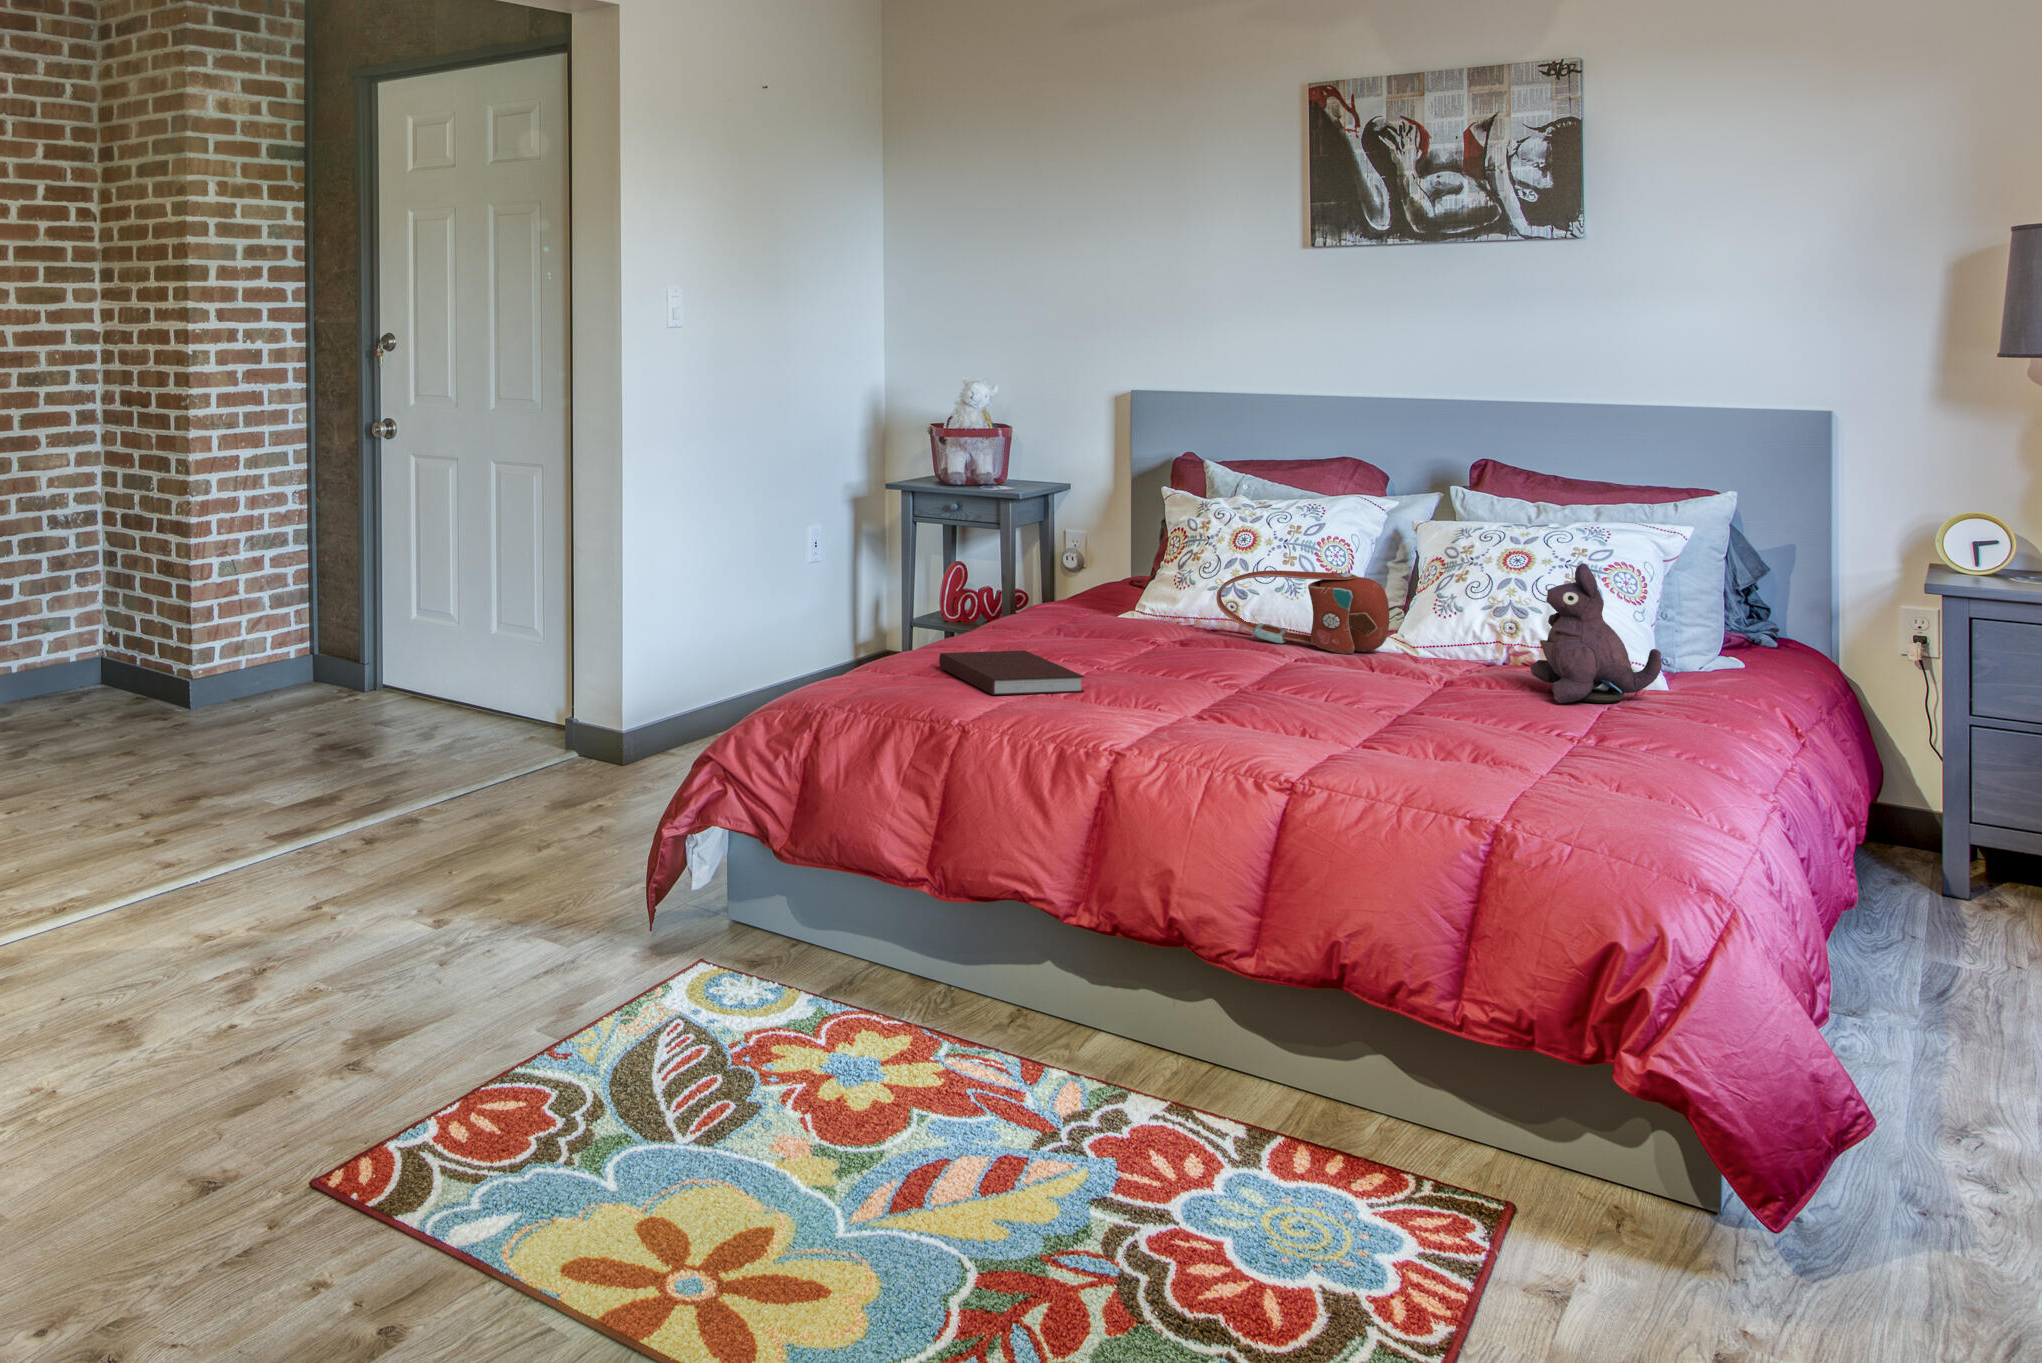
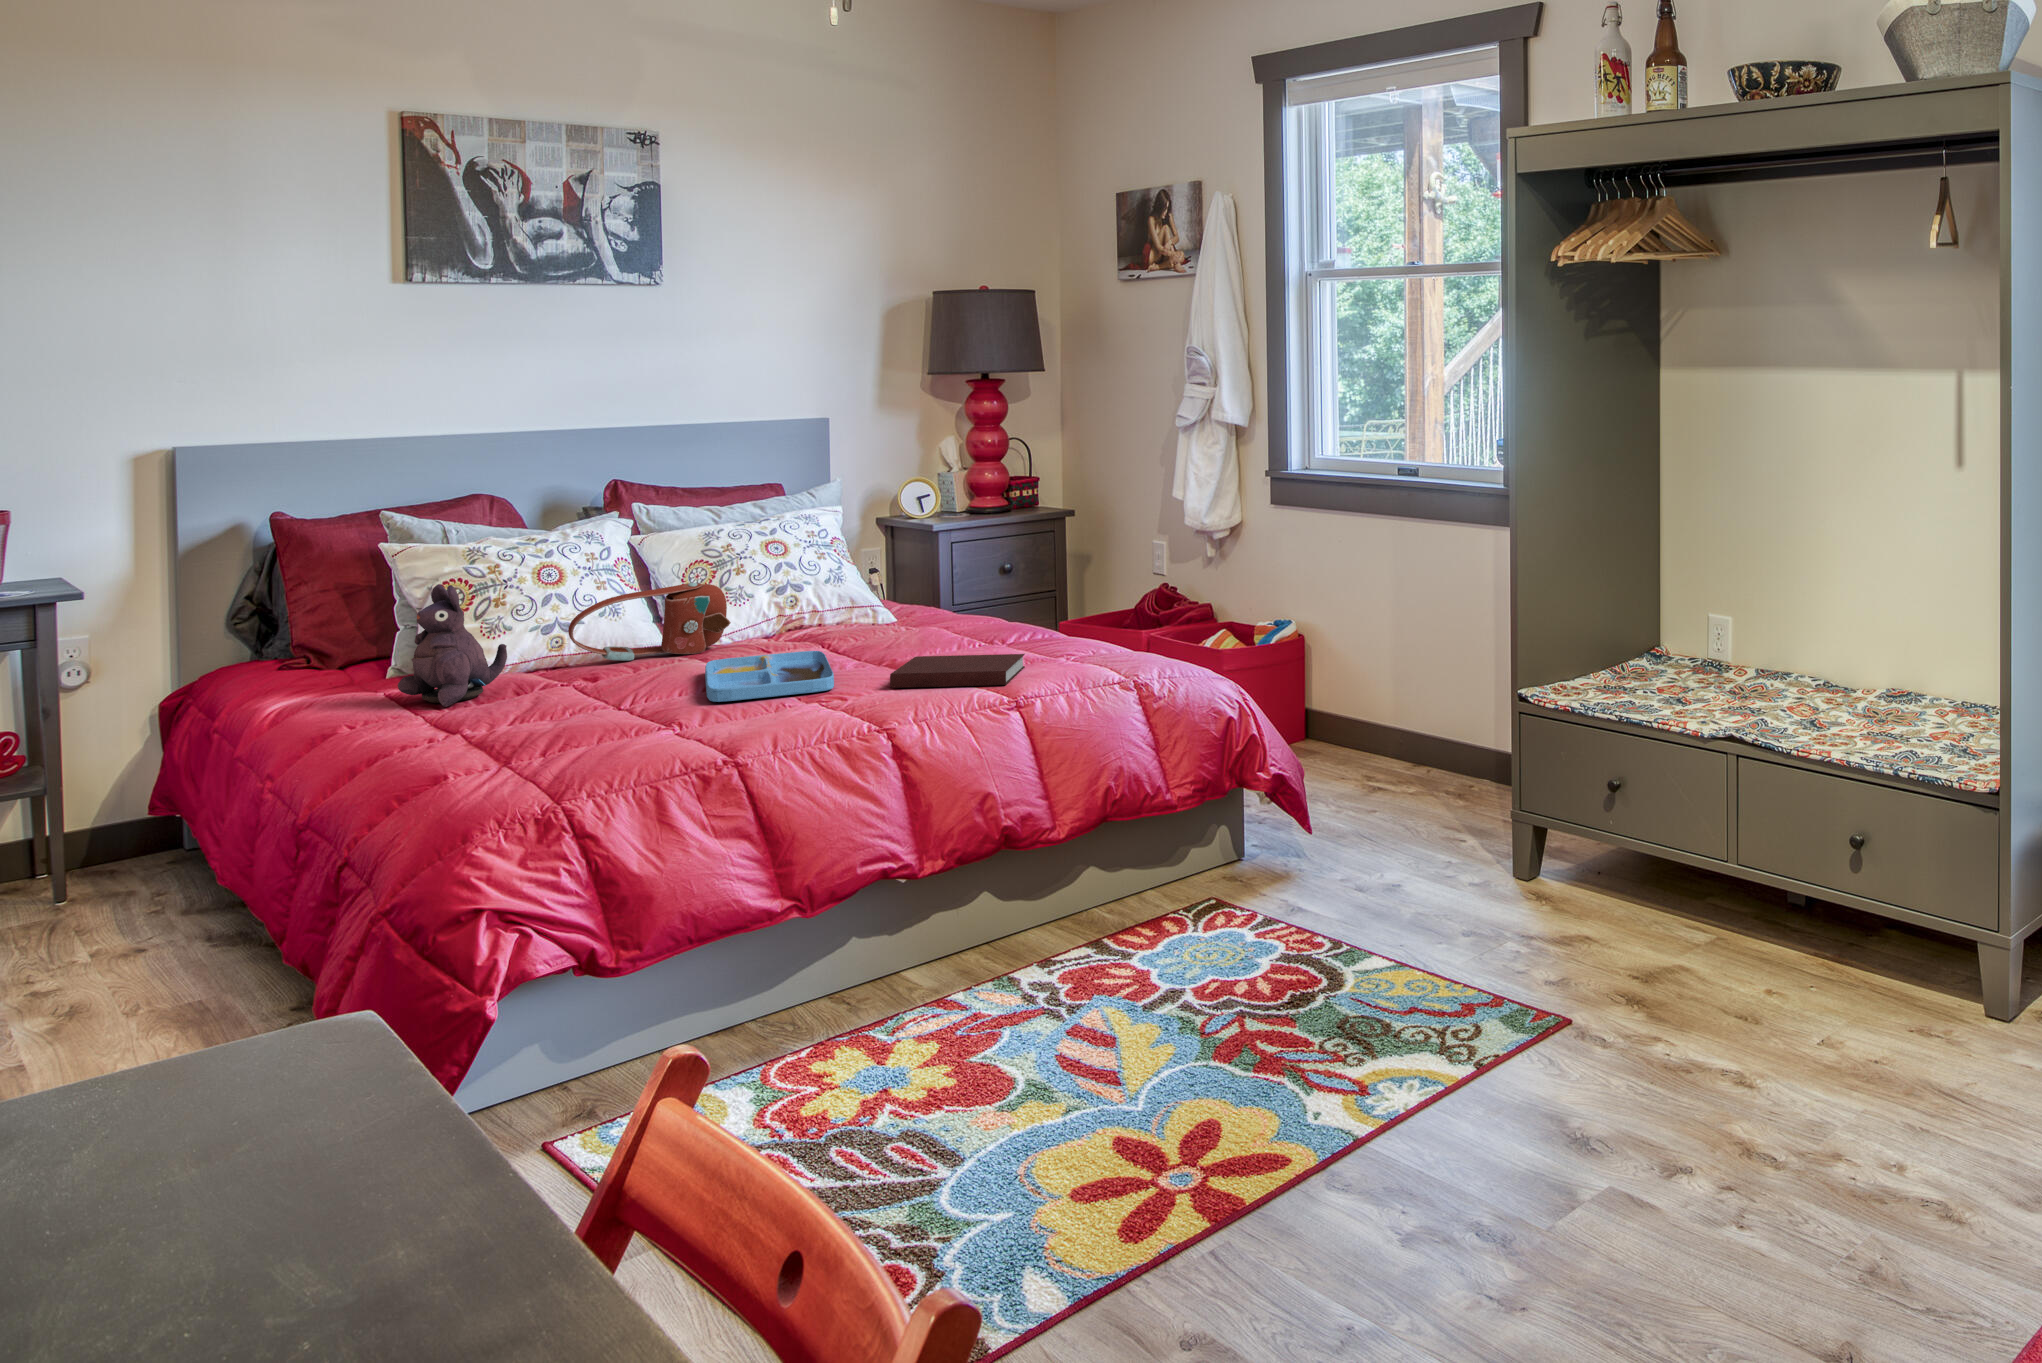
plush toy: present [1530,563,1662,703] -> present [398,584,507,707]
notebook: present [939,650,1084,695] -> present [890,654,1025,688]
tray: none [1179,657,1395,713] -> present [705,651,834,702]

